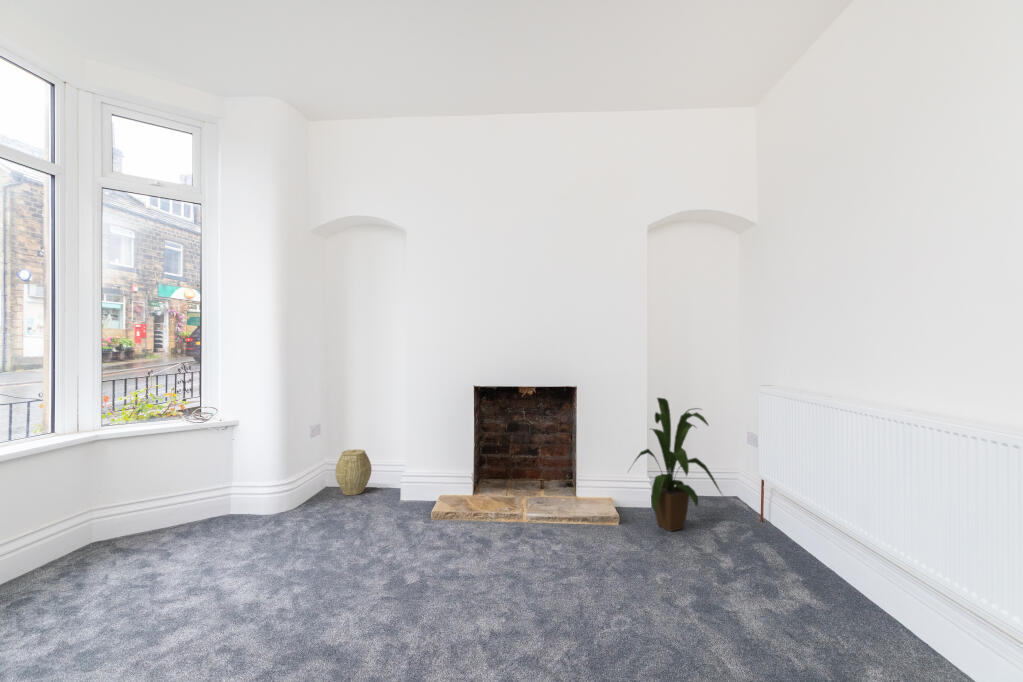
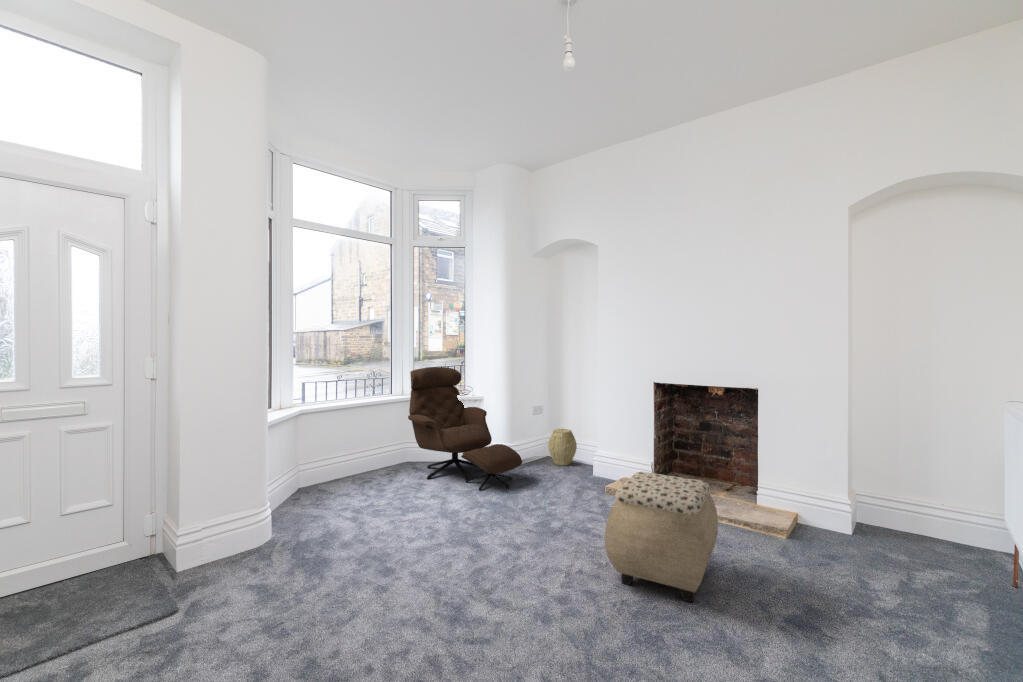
lounge chair: none [111,382,321,563] -> present [408,367,522,490]
house plant: present [635,398,721,531] -> none [804,402,931,562]
ottoman: none [517,489,643,632] -> present [605,472,718,602]

